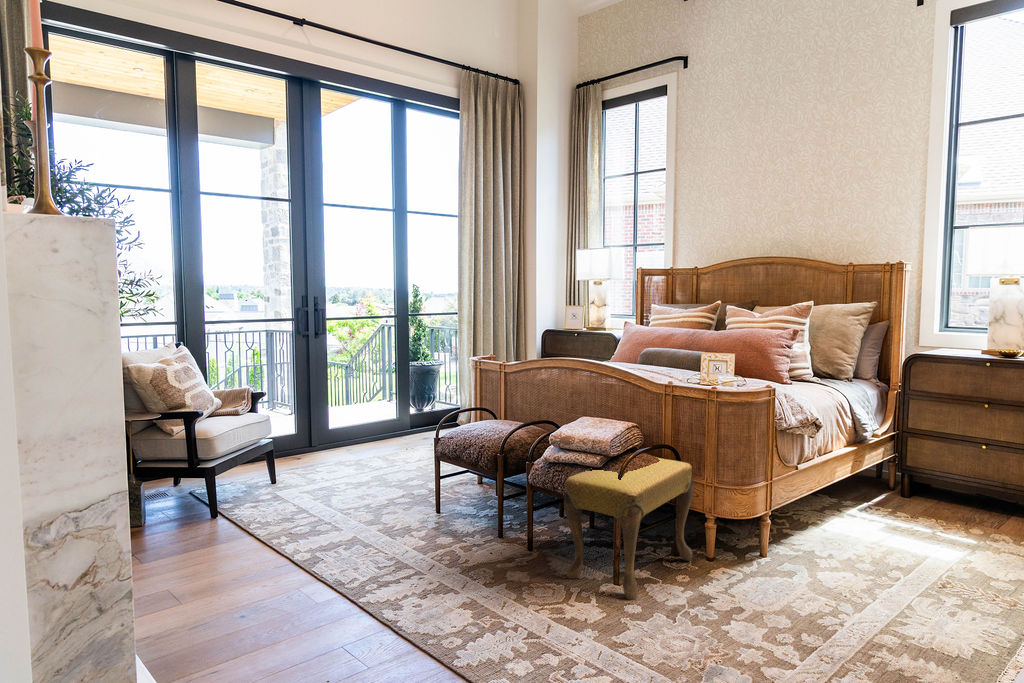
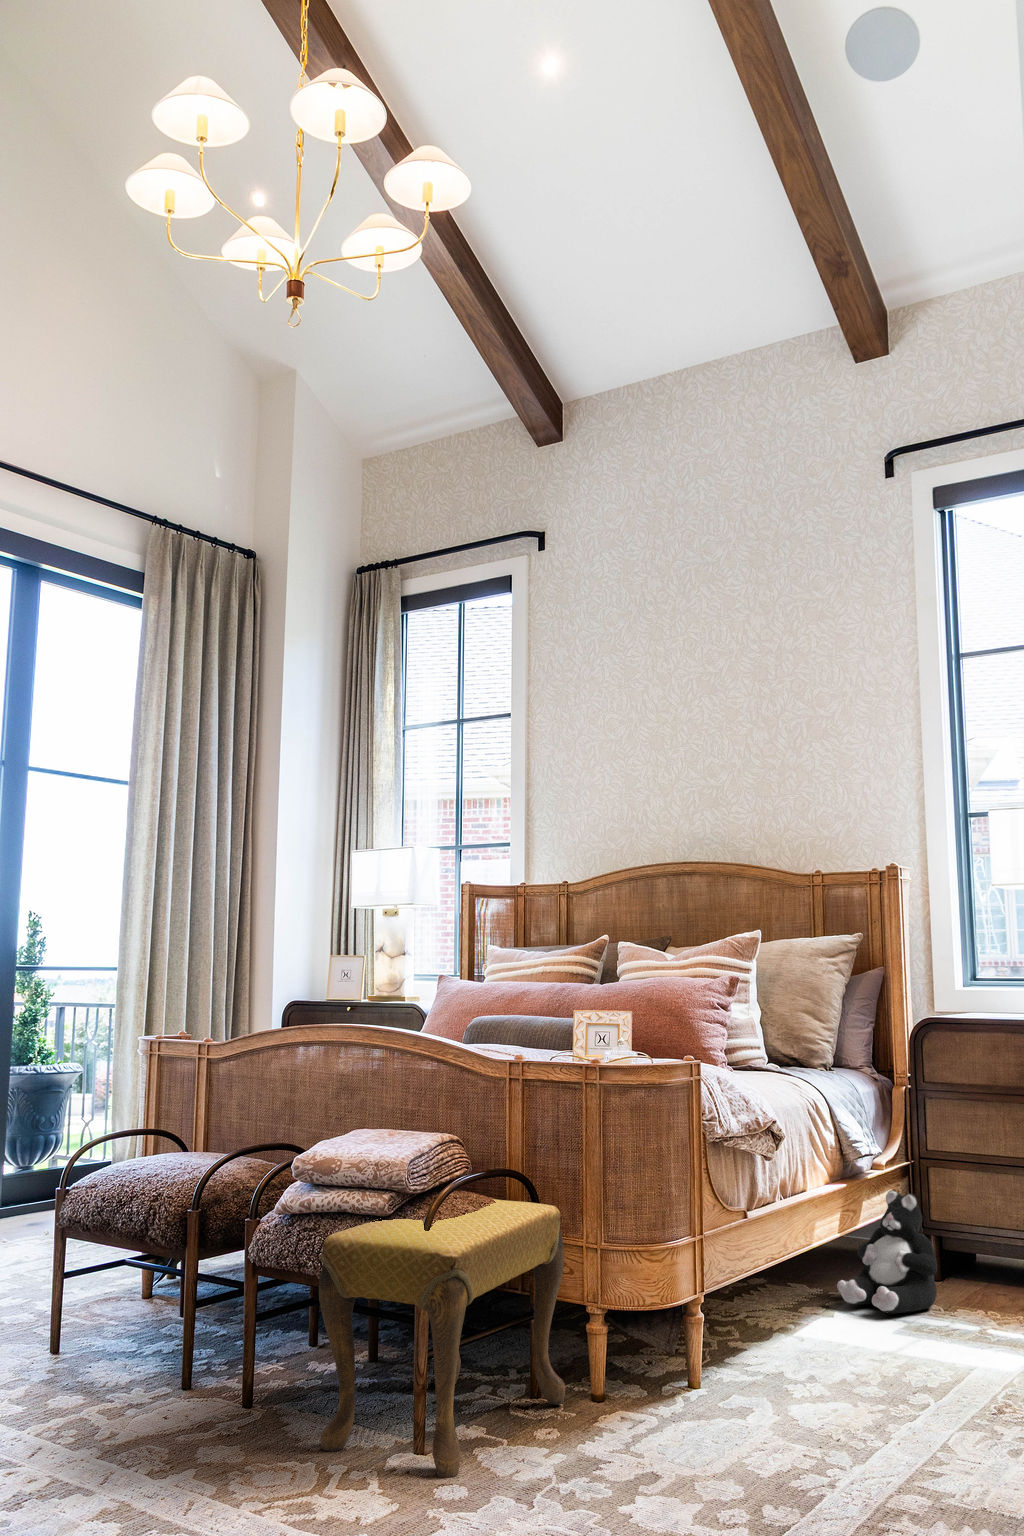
plush toy: none [847,450,909,517] -> present [837,1190,937,1314]

